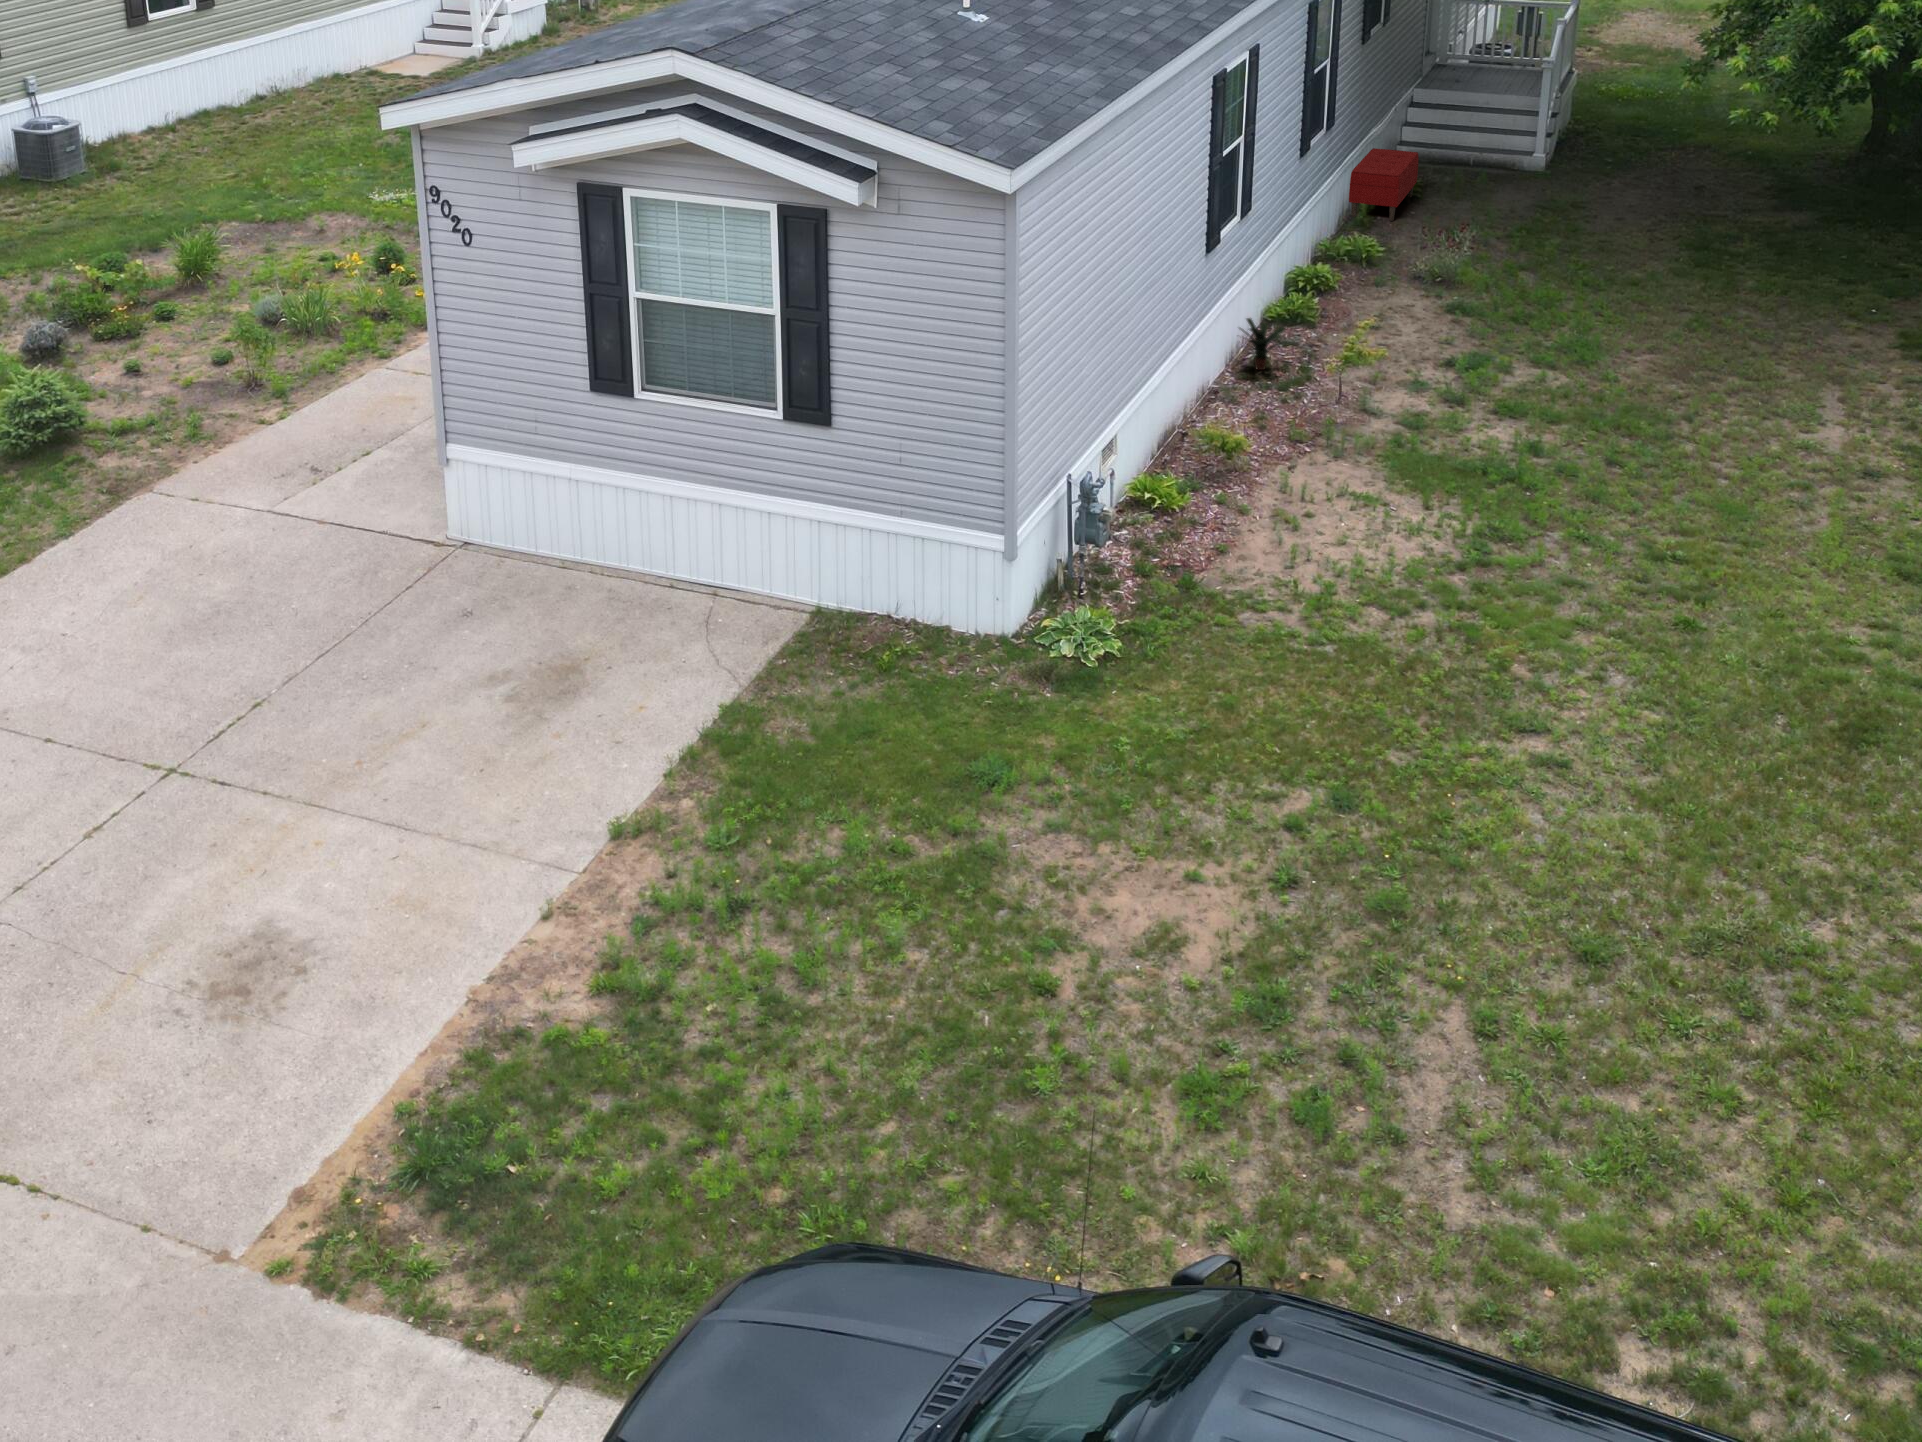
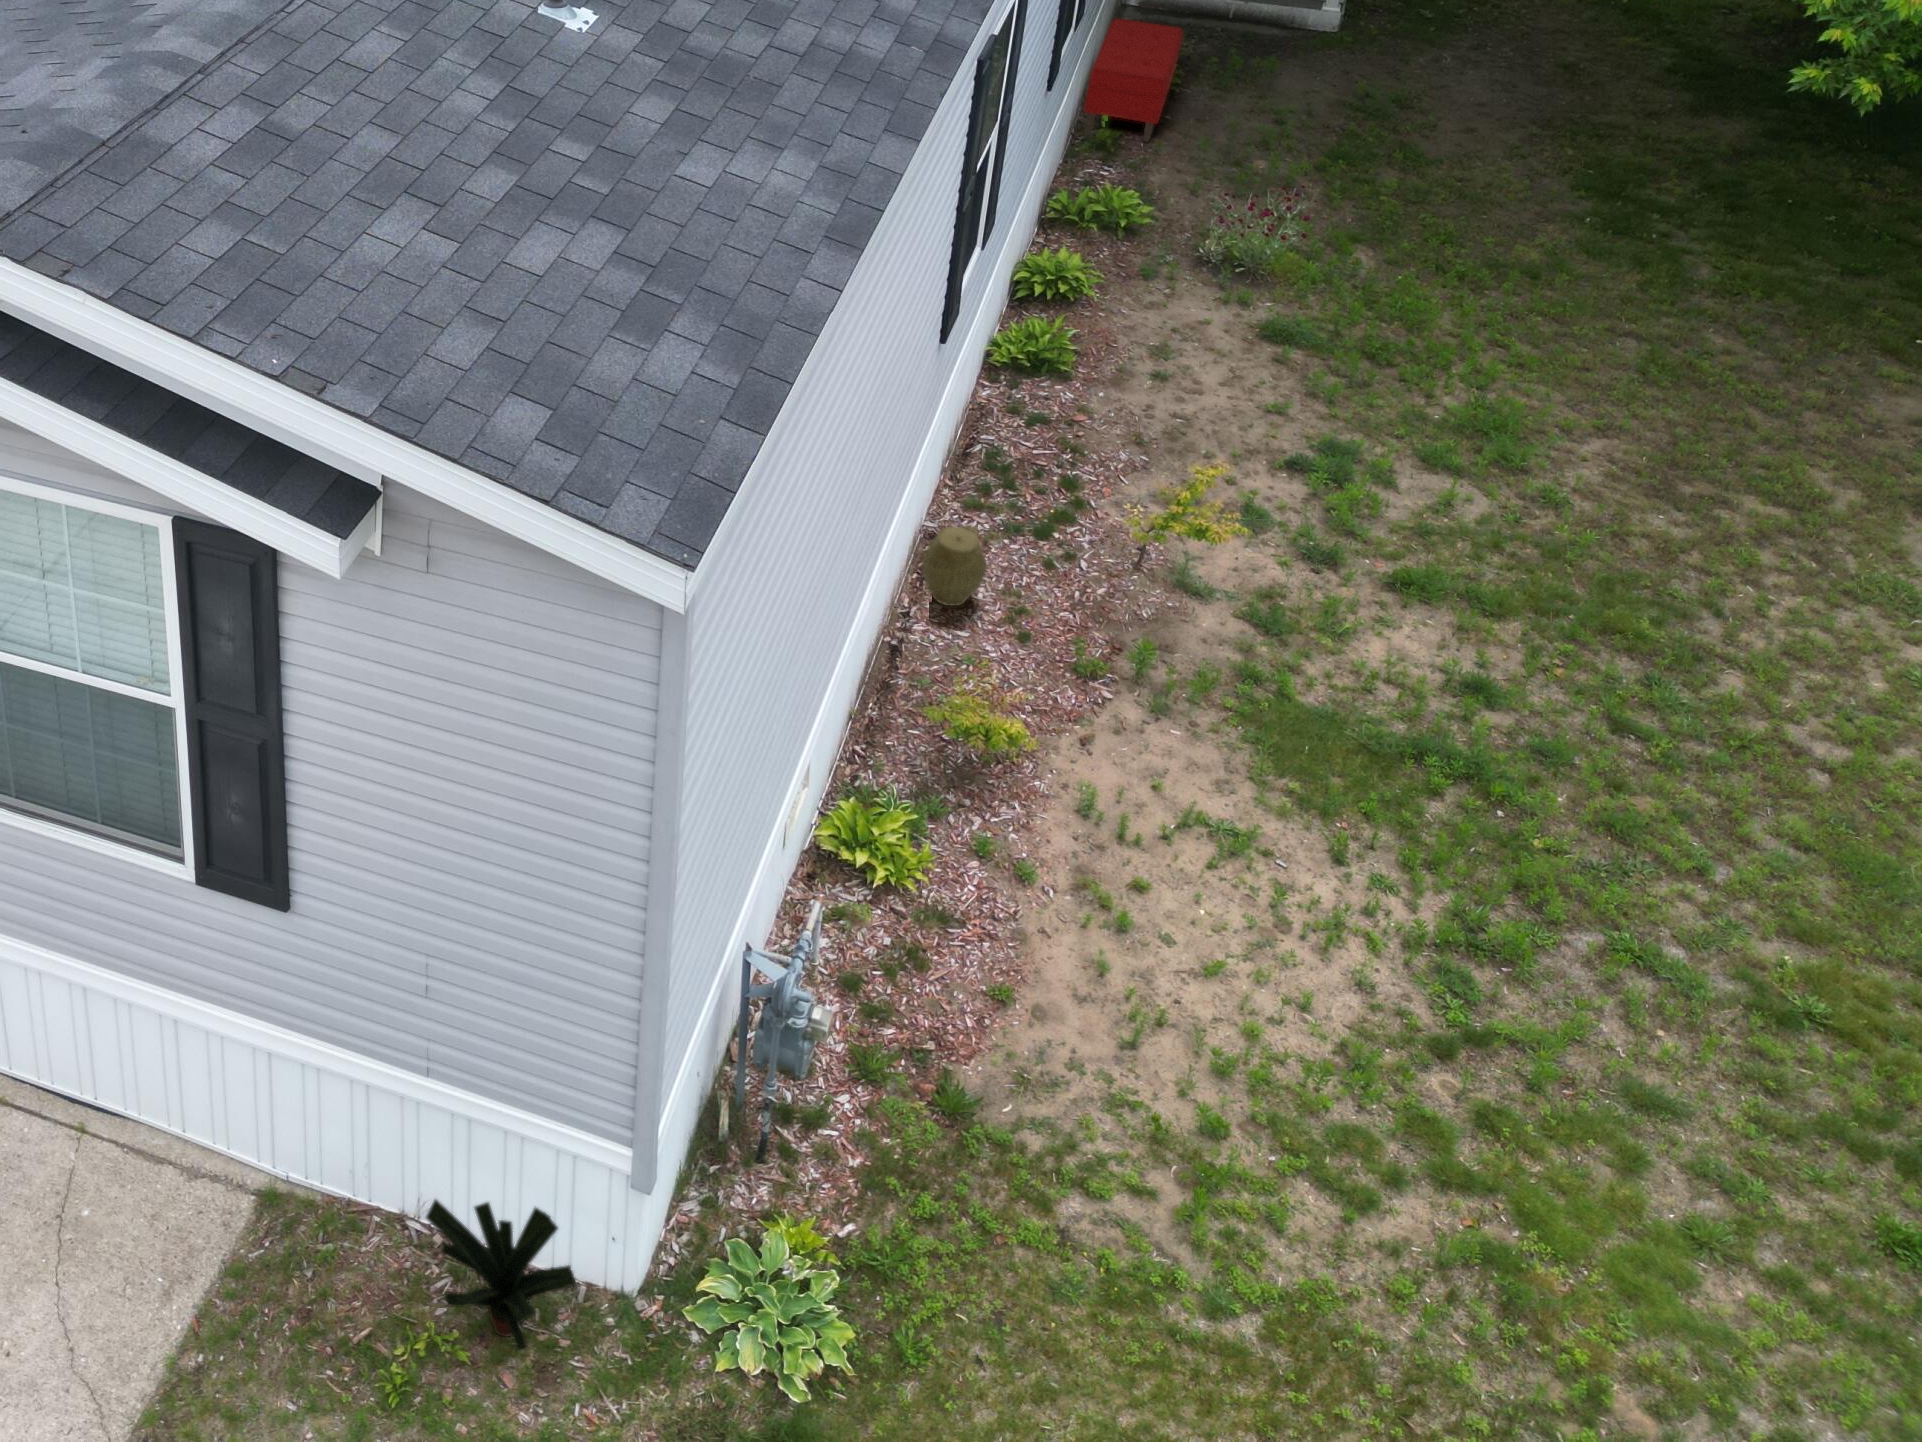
potted plant: present [1240,318,1286,370] -> present [426,1199,576,1352]
woven basket: none [1203,365,1240,414] -> present [922,526,986,606]

